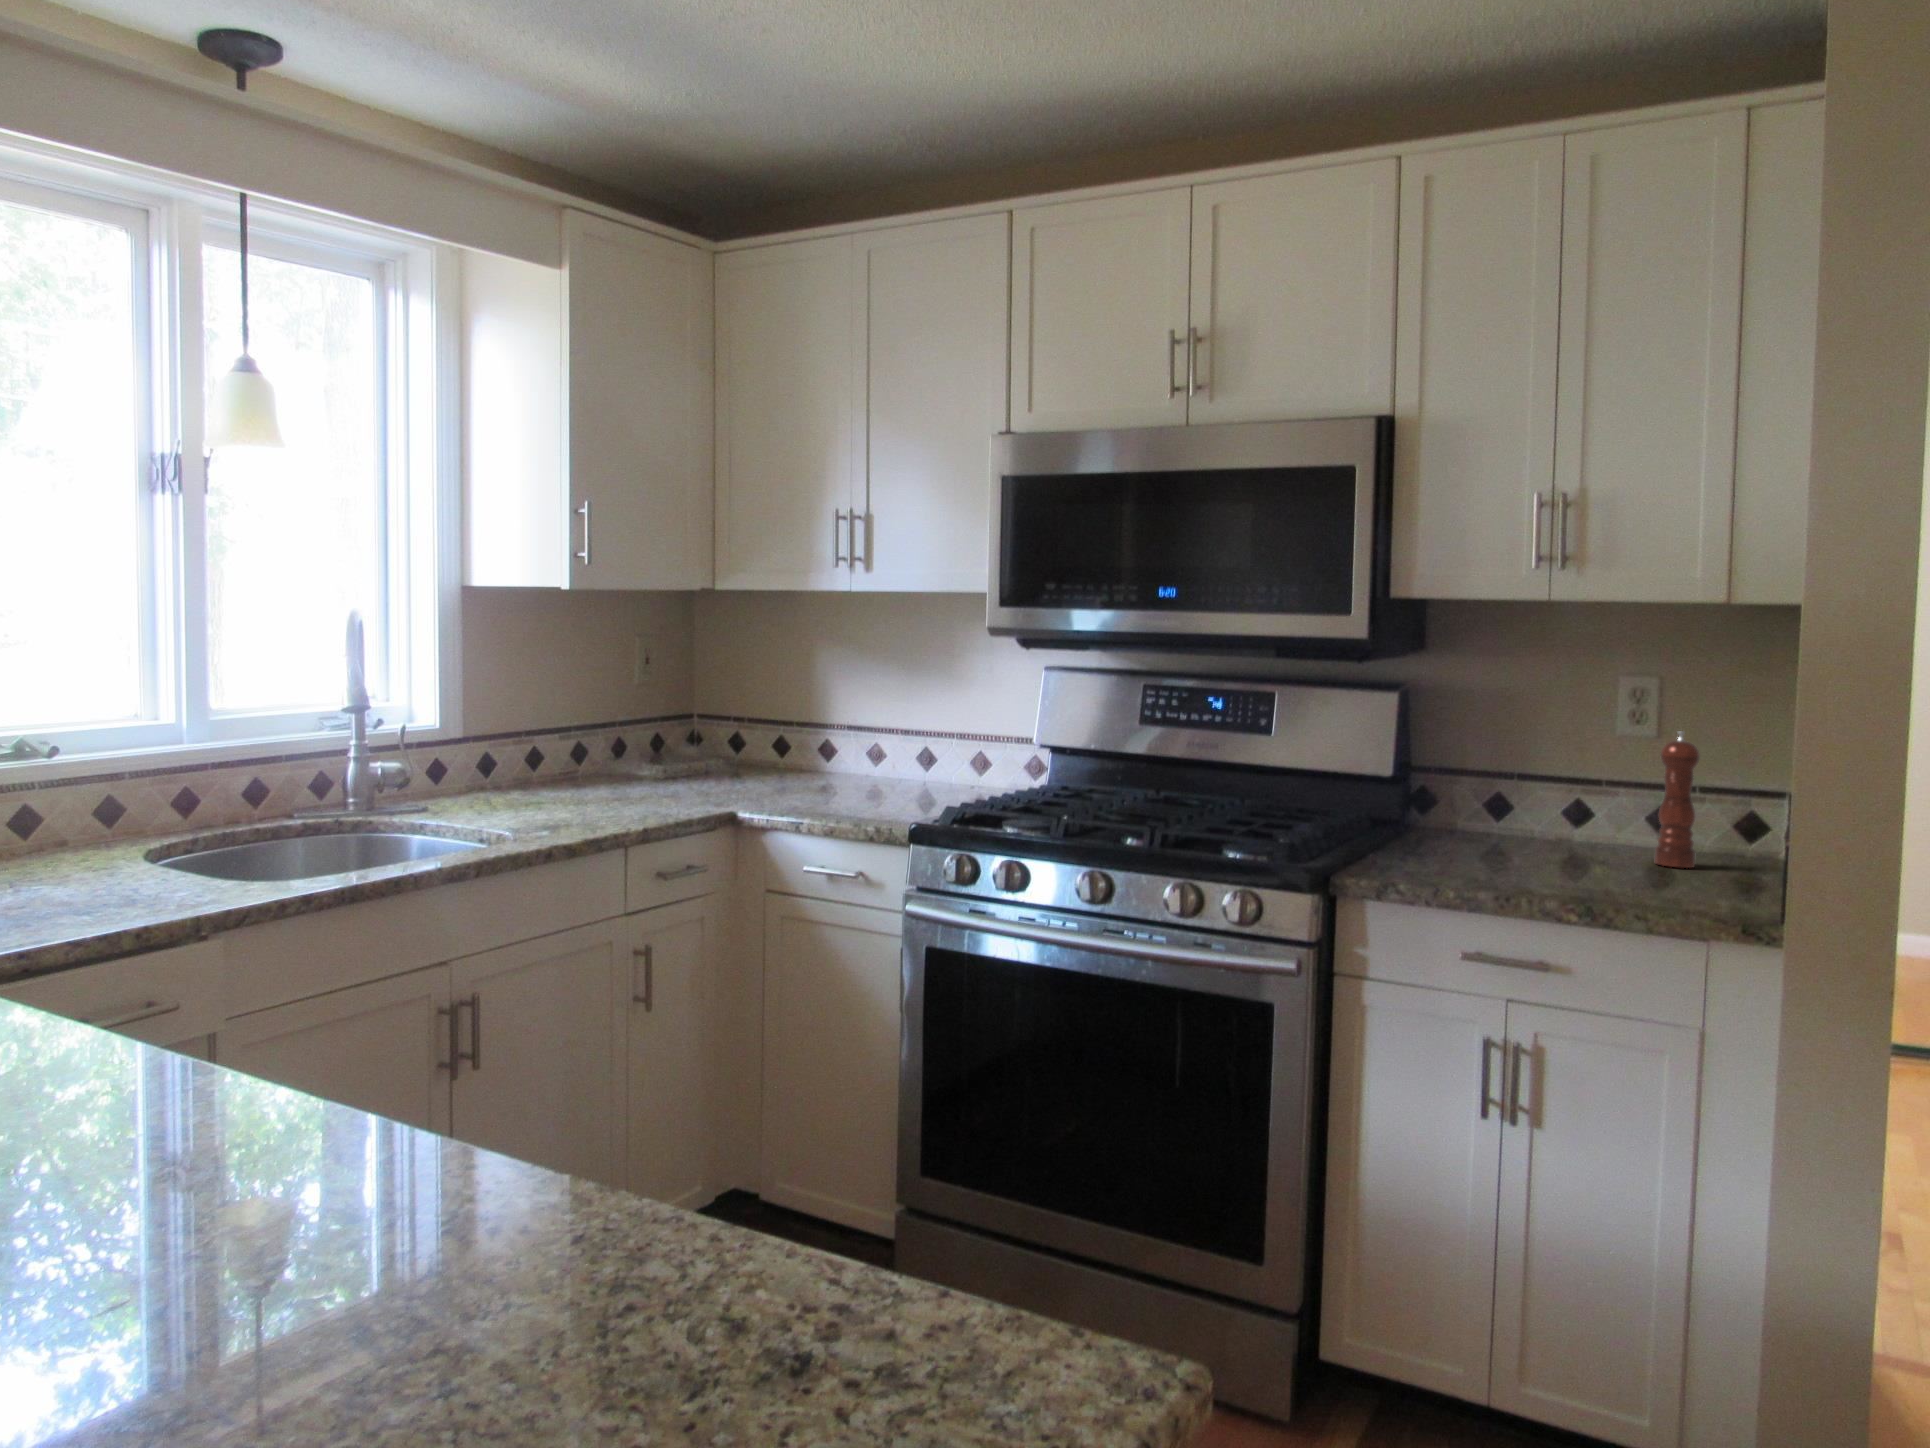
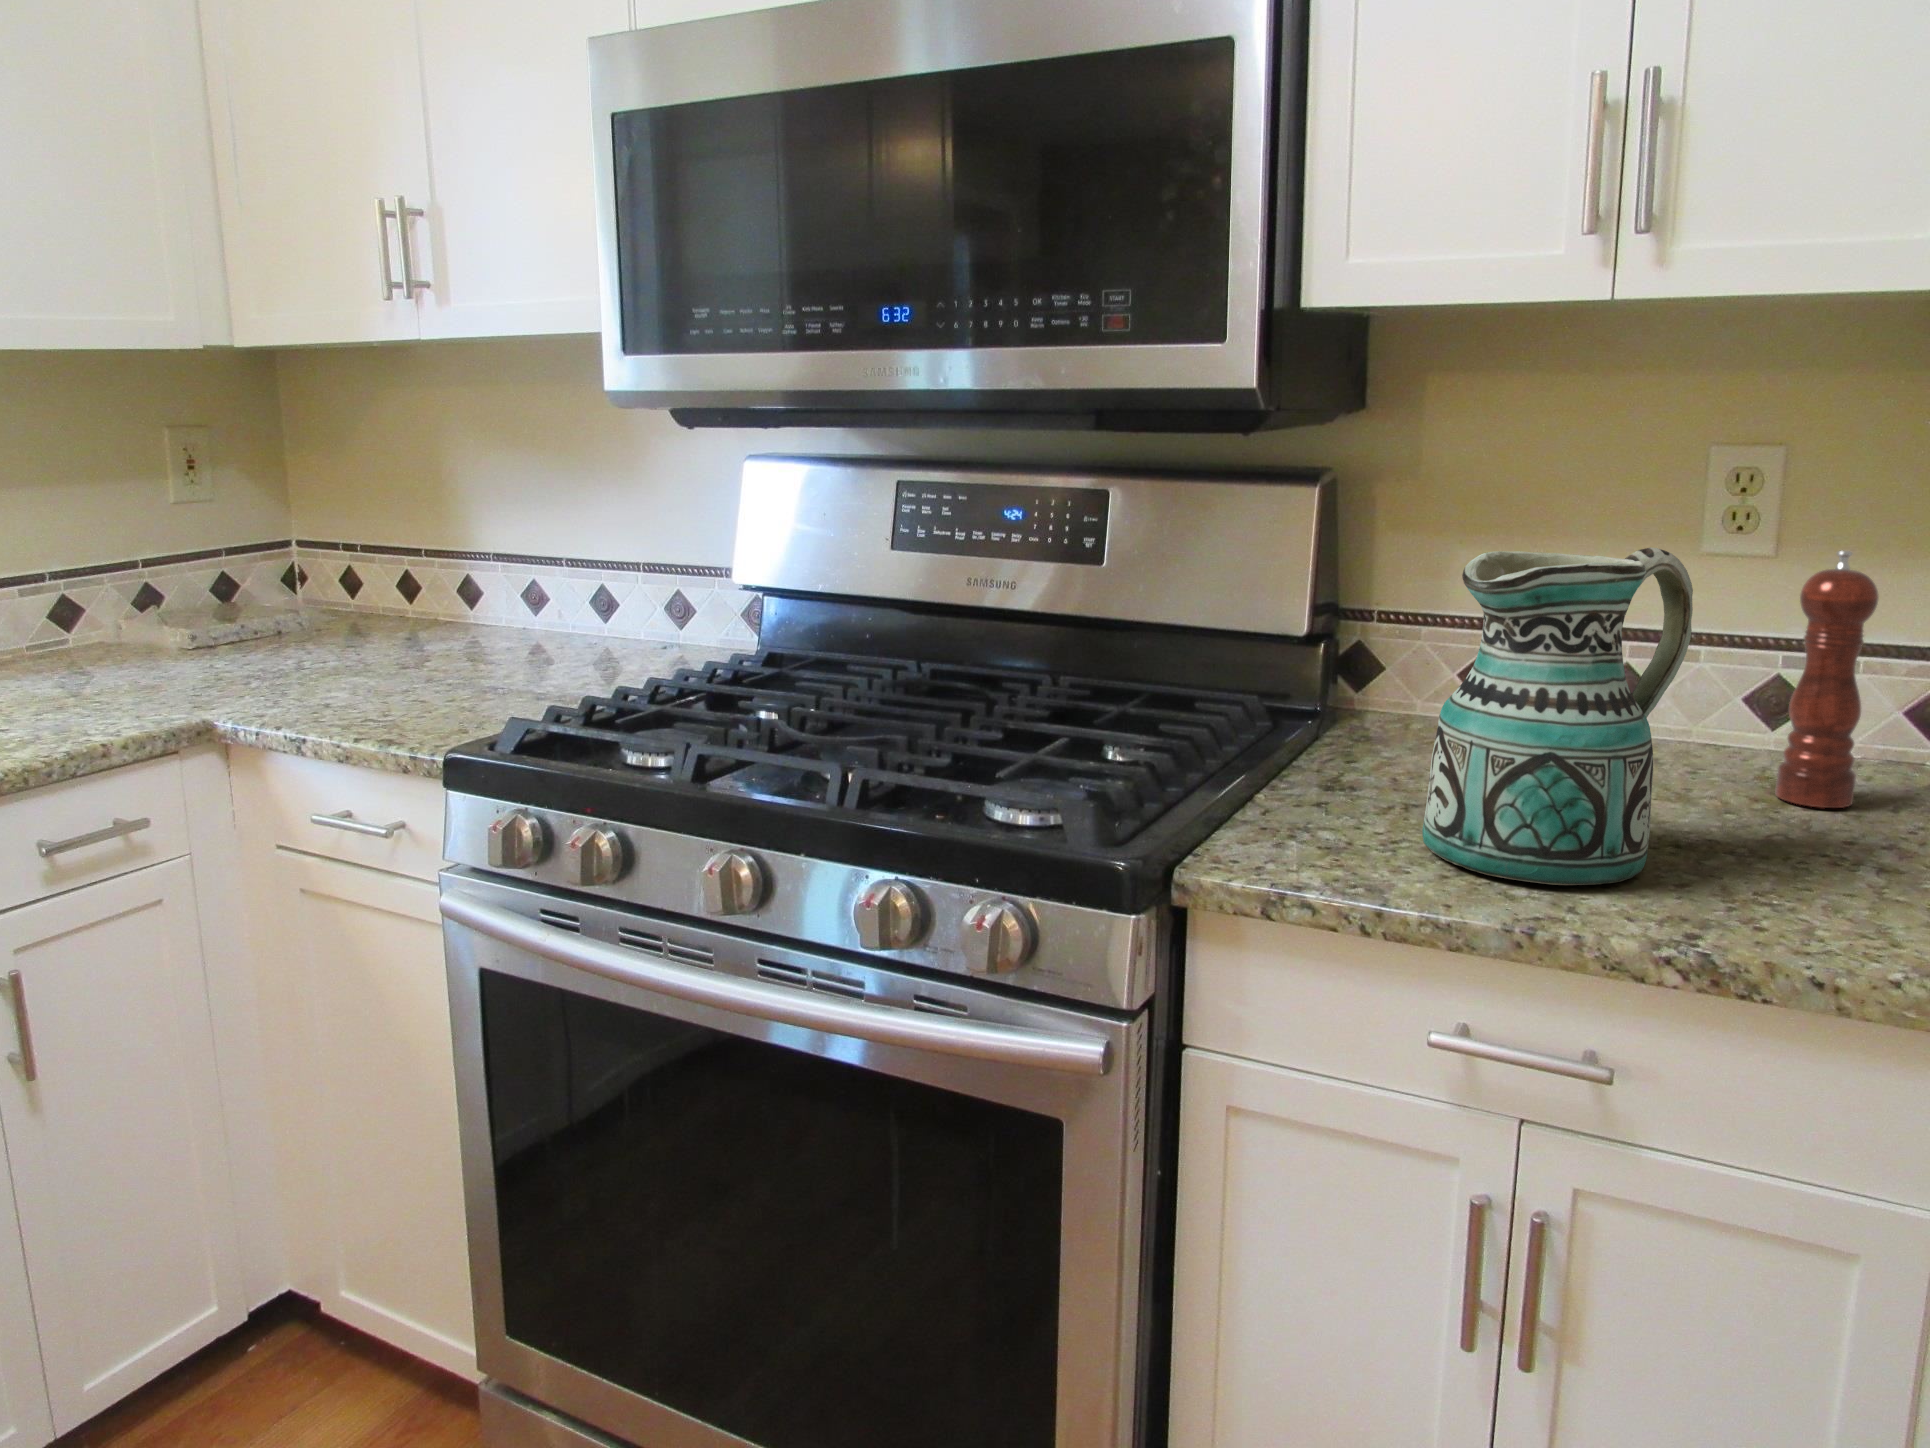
ceramic pitcher: none [1461,720,1597,881] -> present [1422,547,1693,885]

